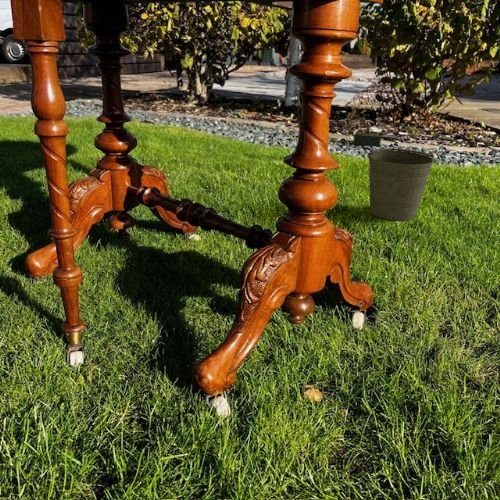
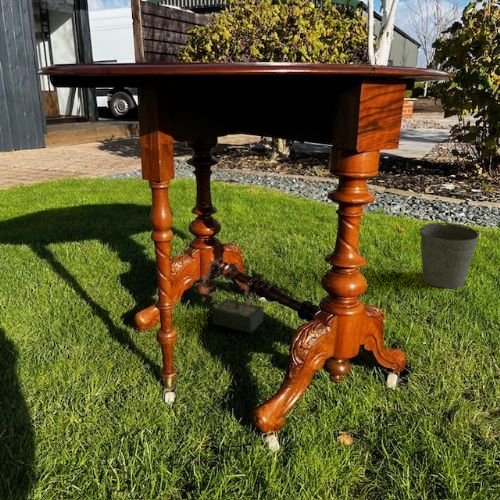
decorative plant: present [345,106,390,147] -> present [200,259,268,332]

